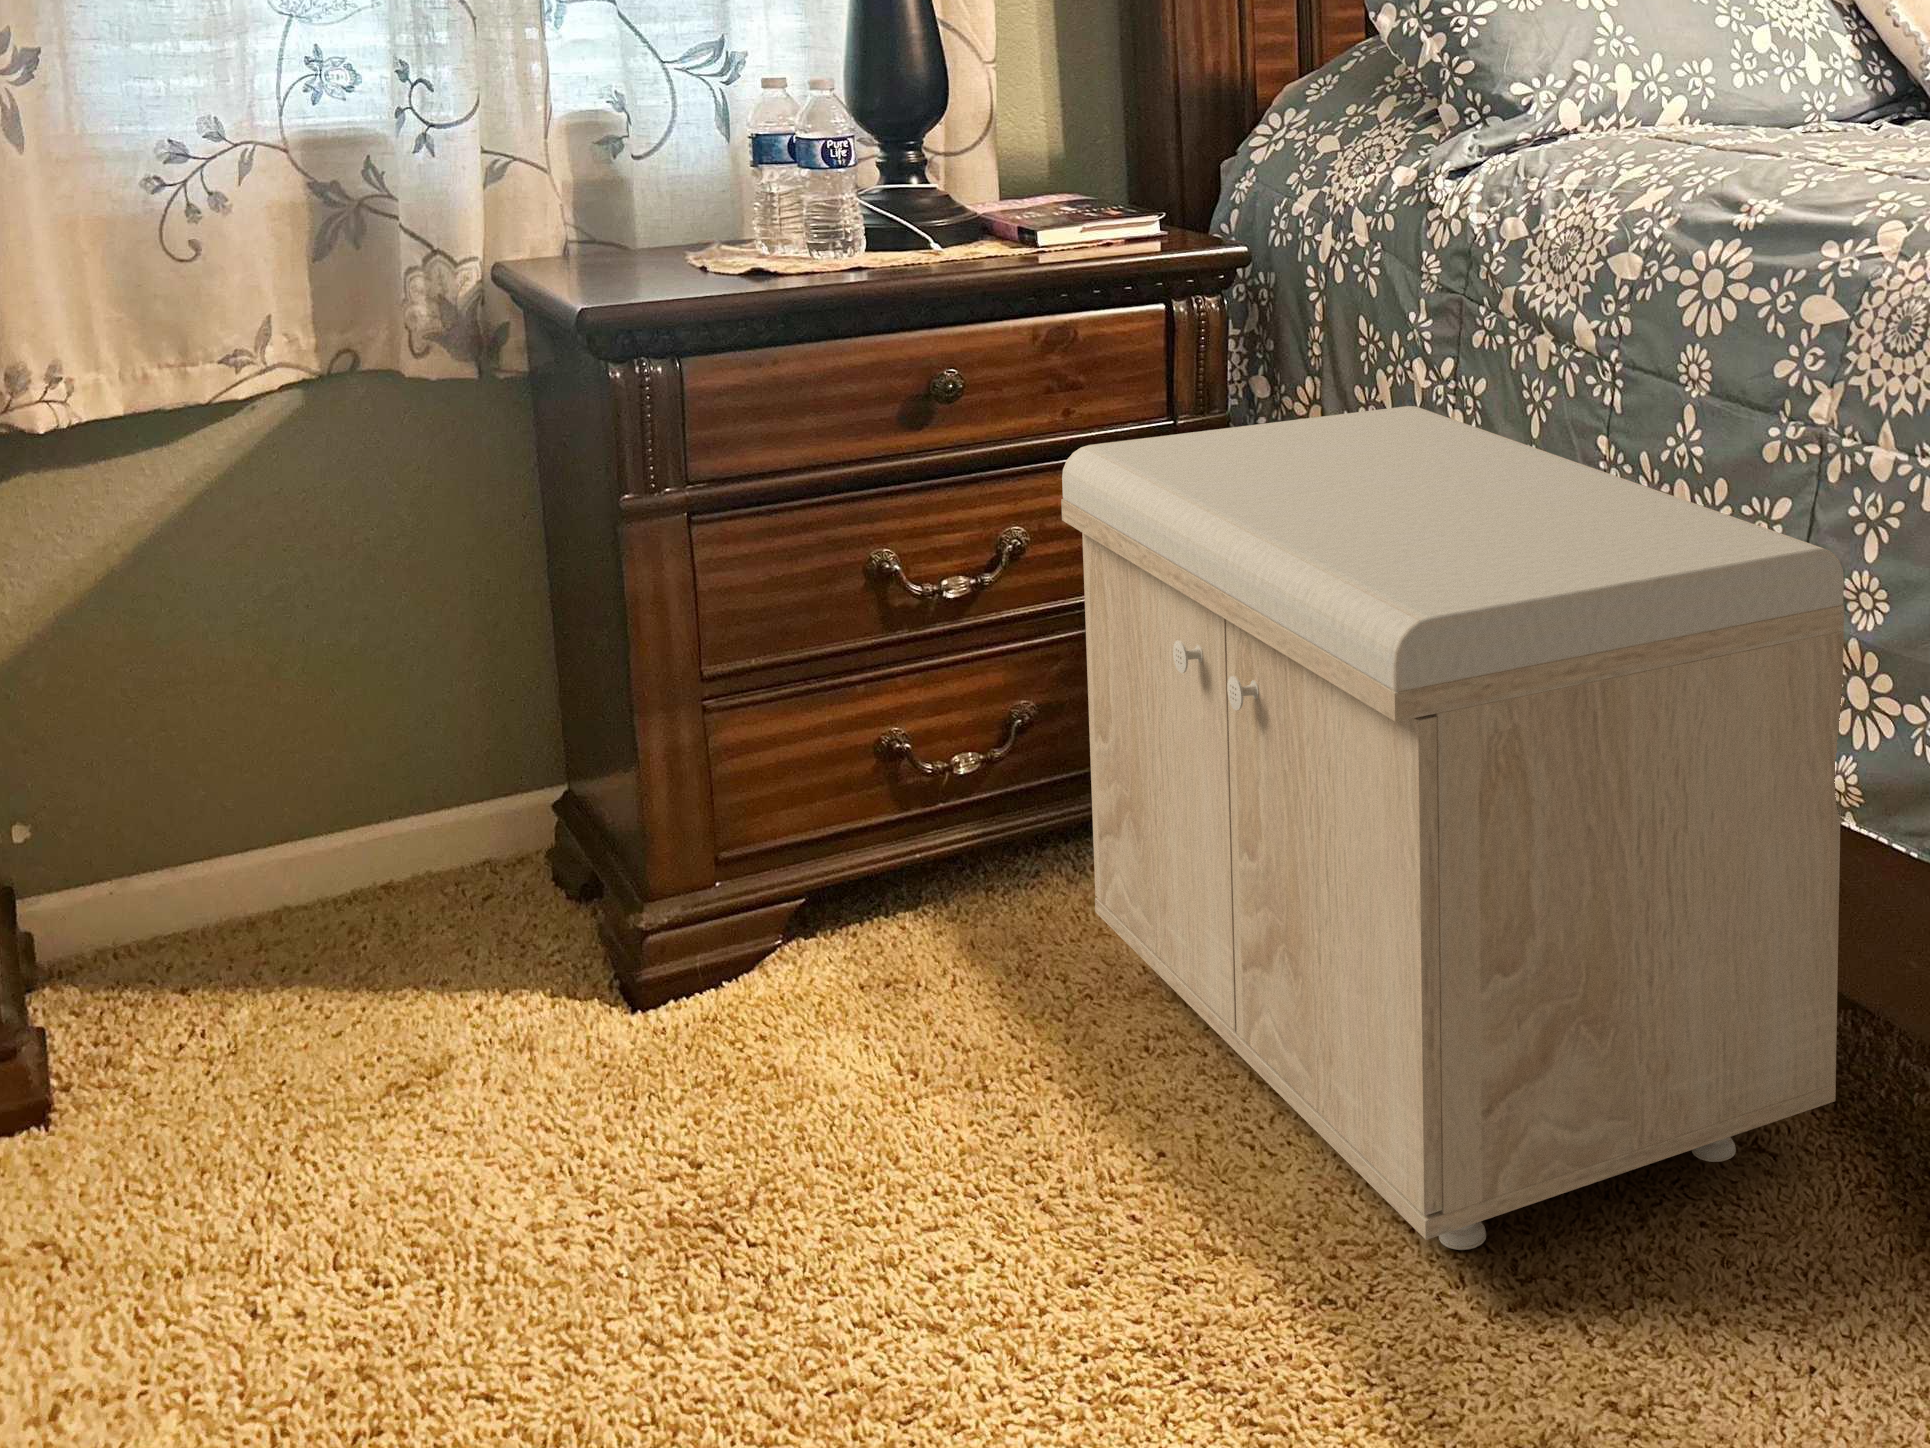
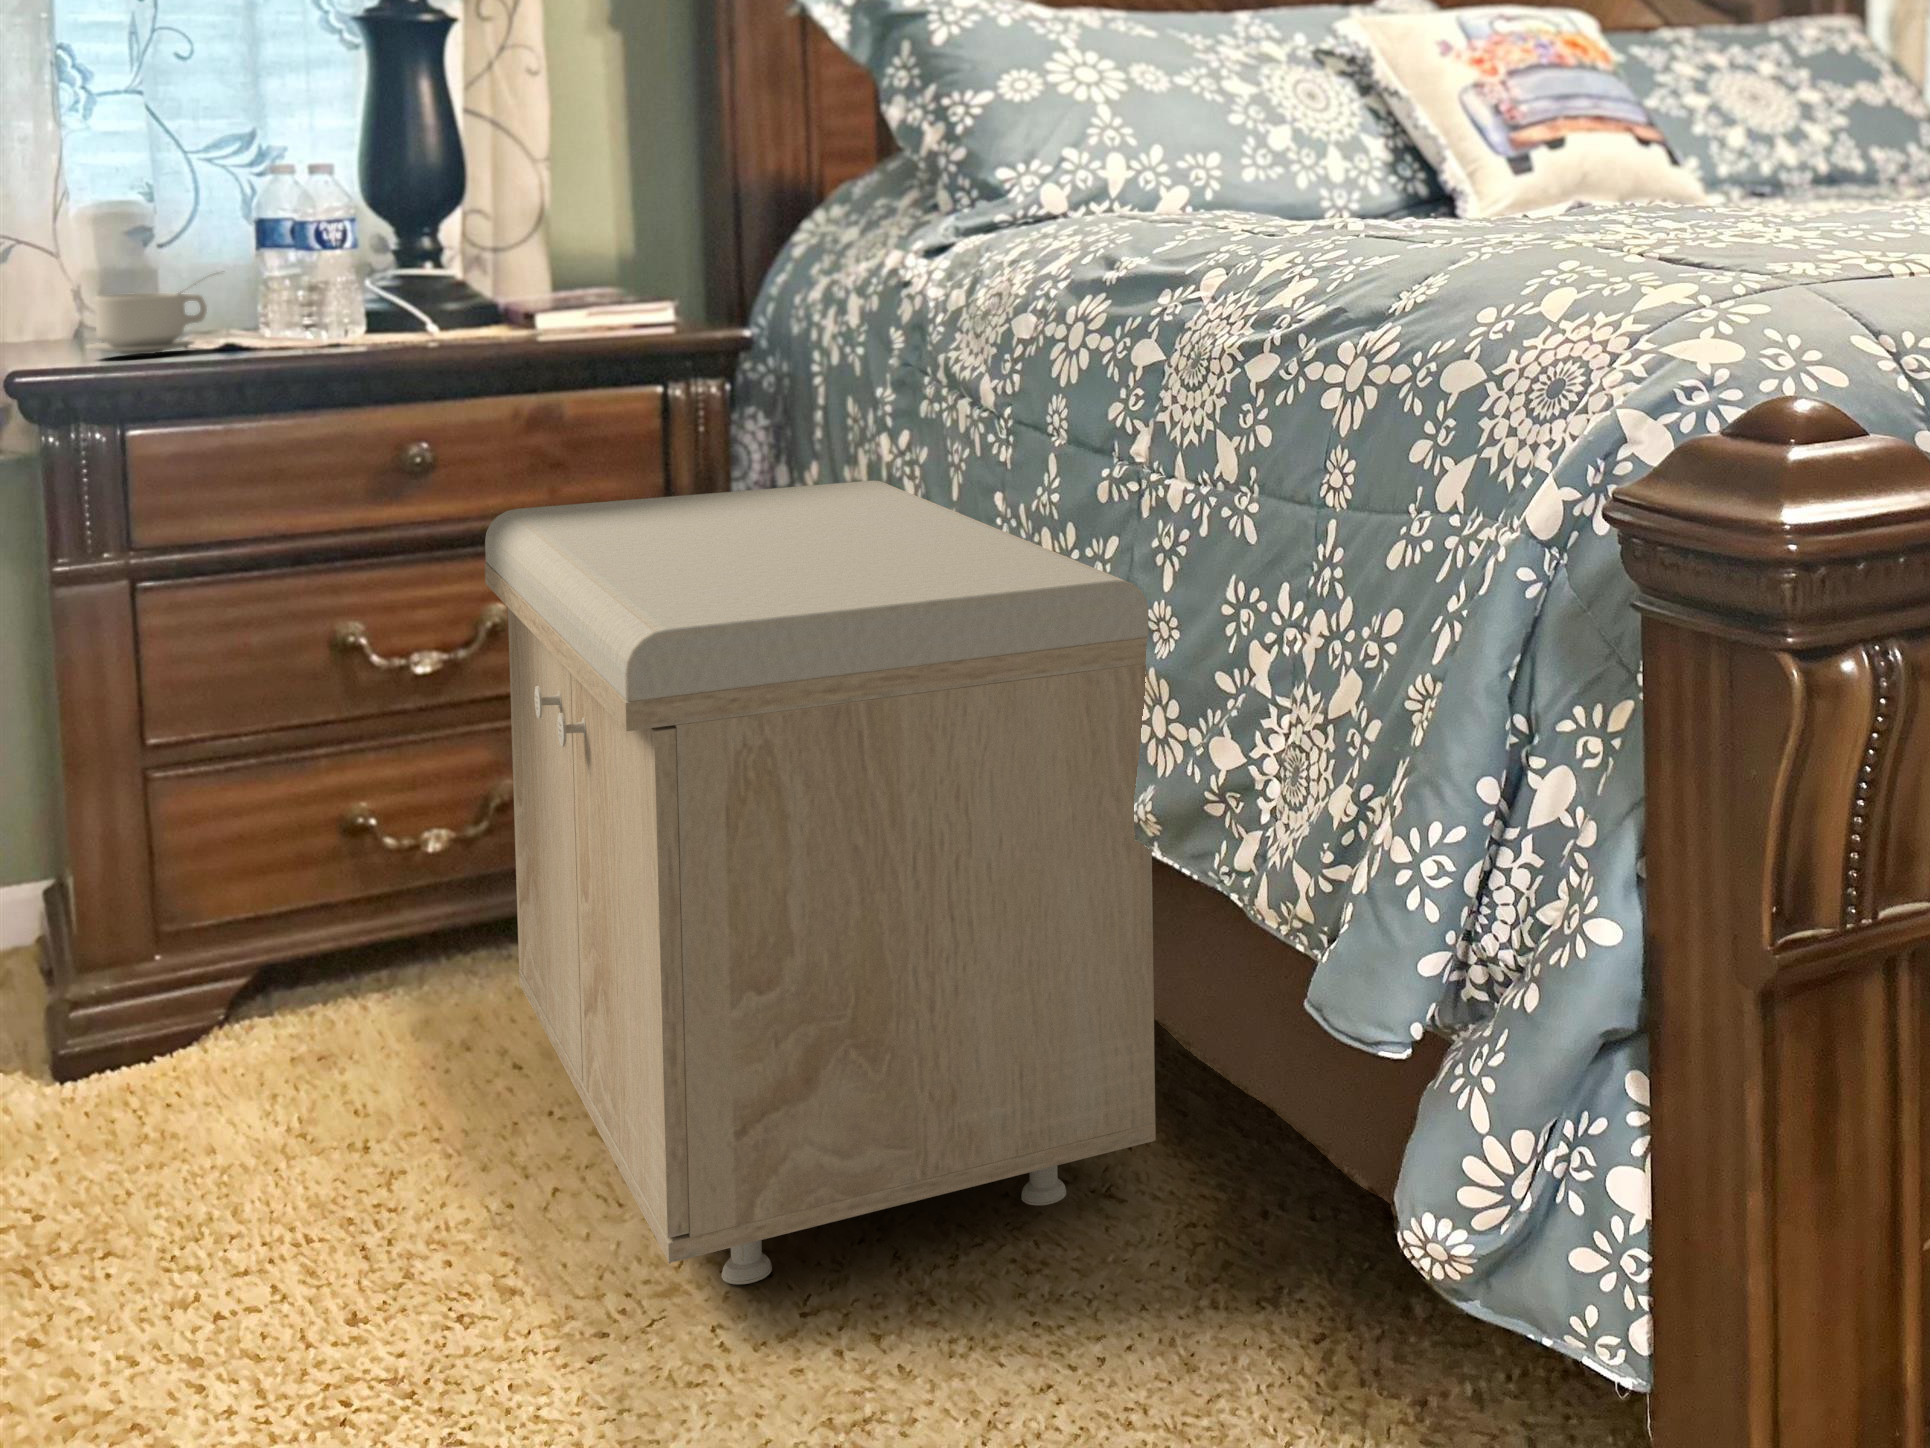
teacup: none [640,199,771,285] -> present [87,284,207,354]

